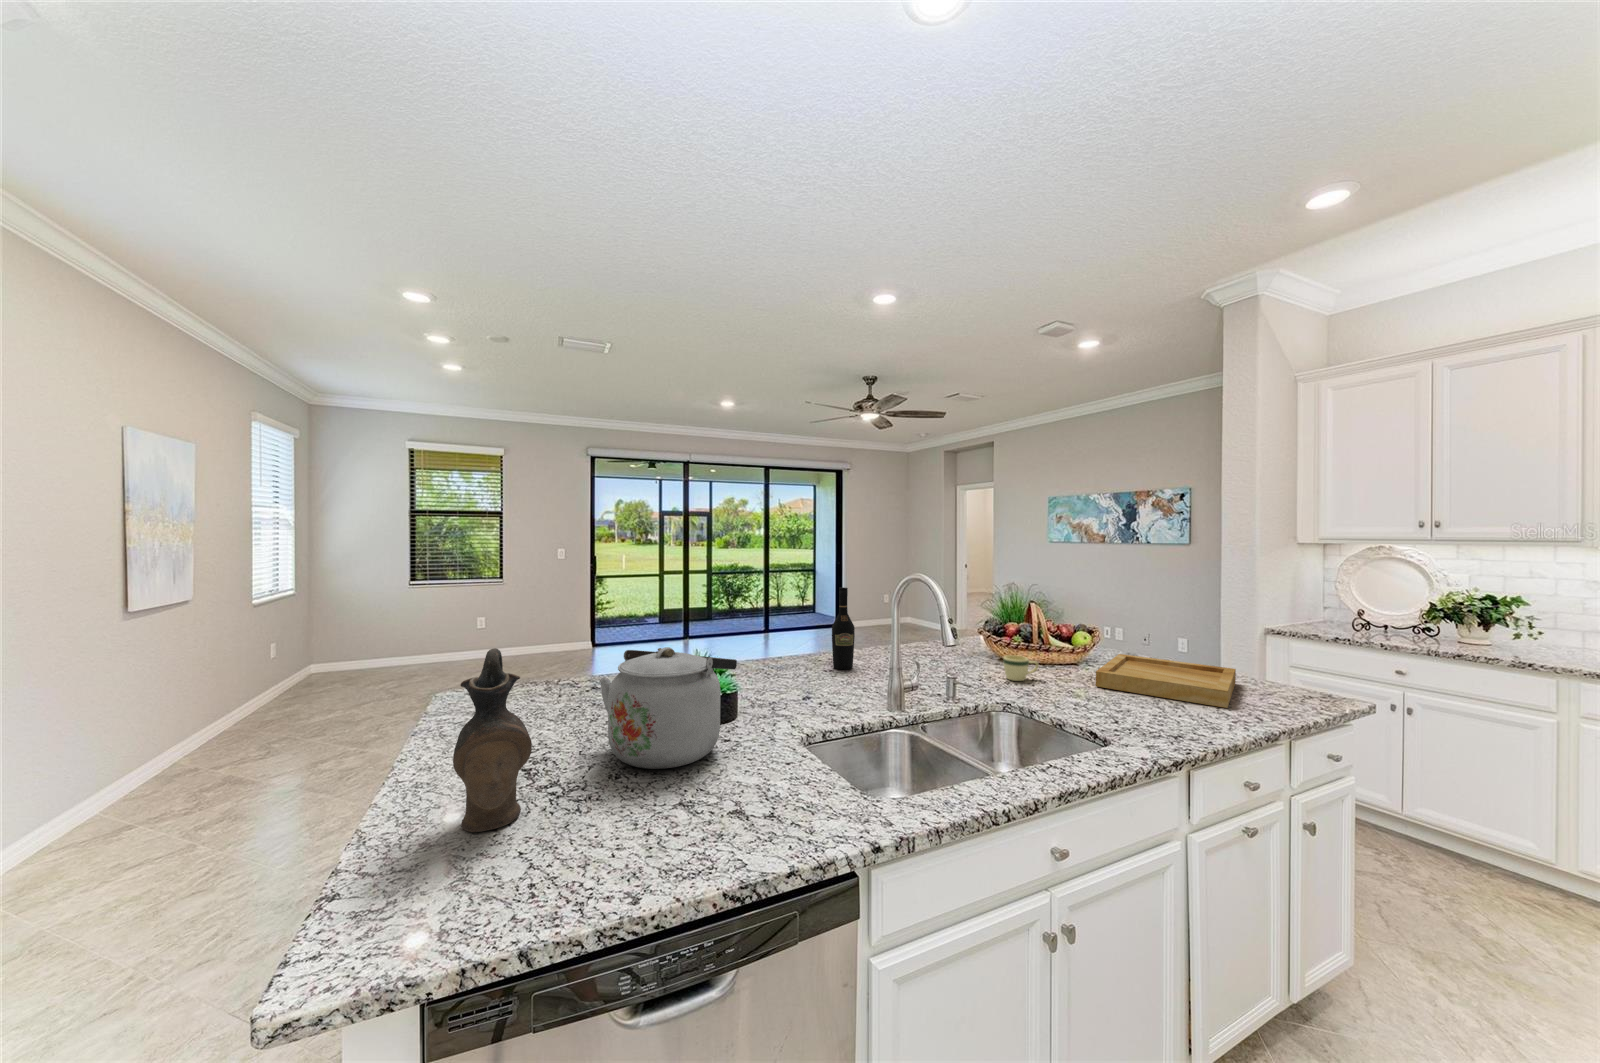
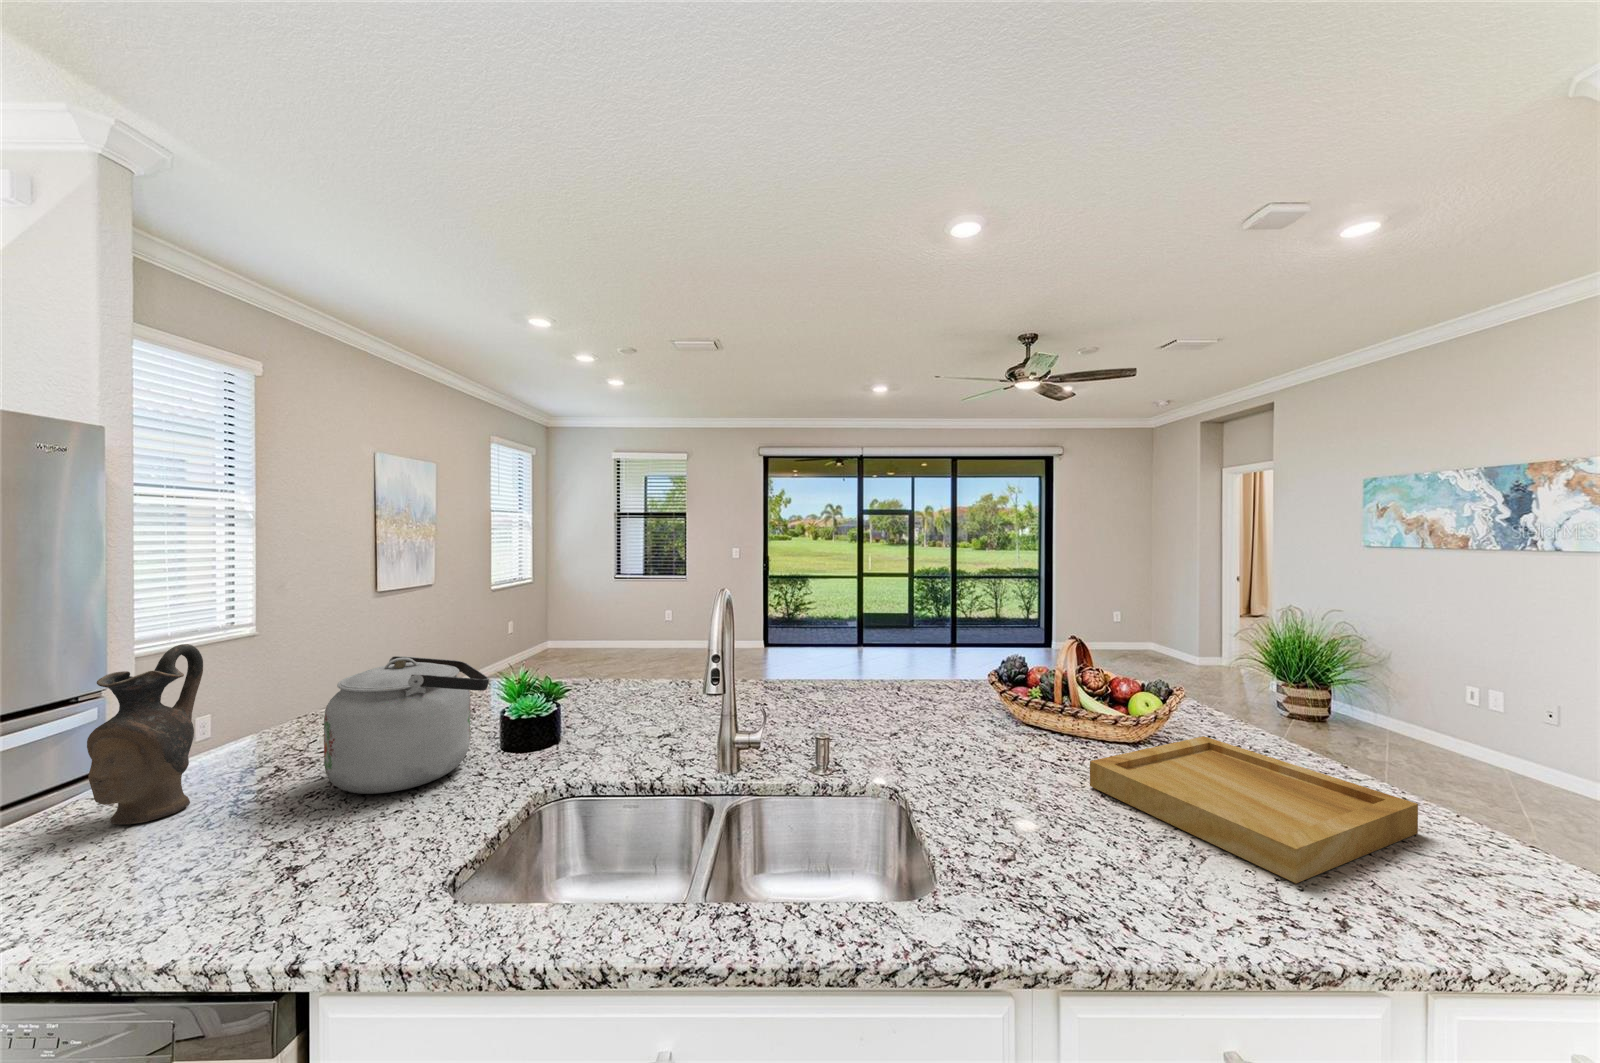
wine bottle: present [832,587,855,669] -> none [773,600,801,703]
mug: present [1003,655,1039,681] -> none [962,714,1016,756]

